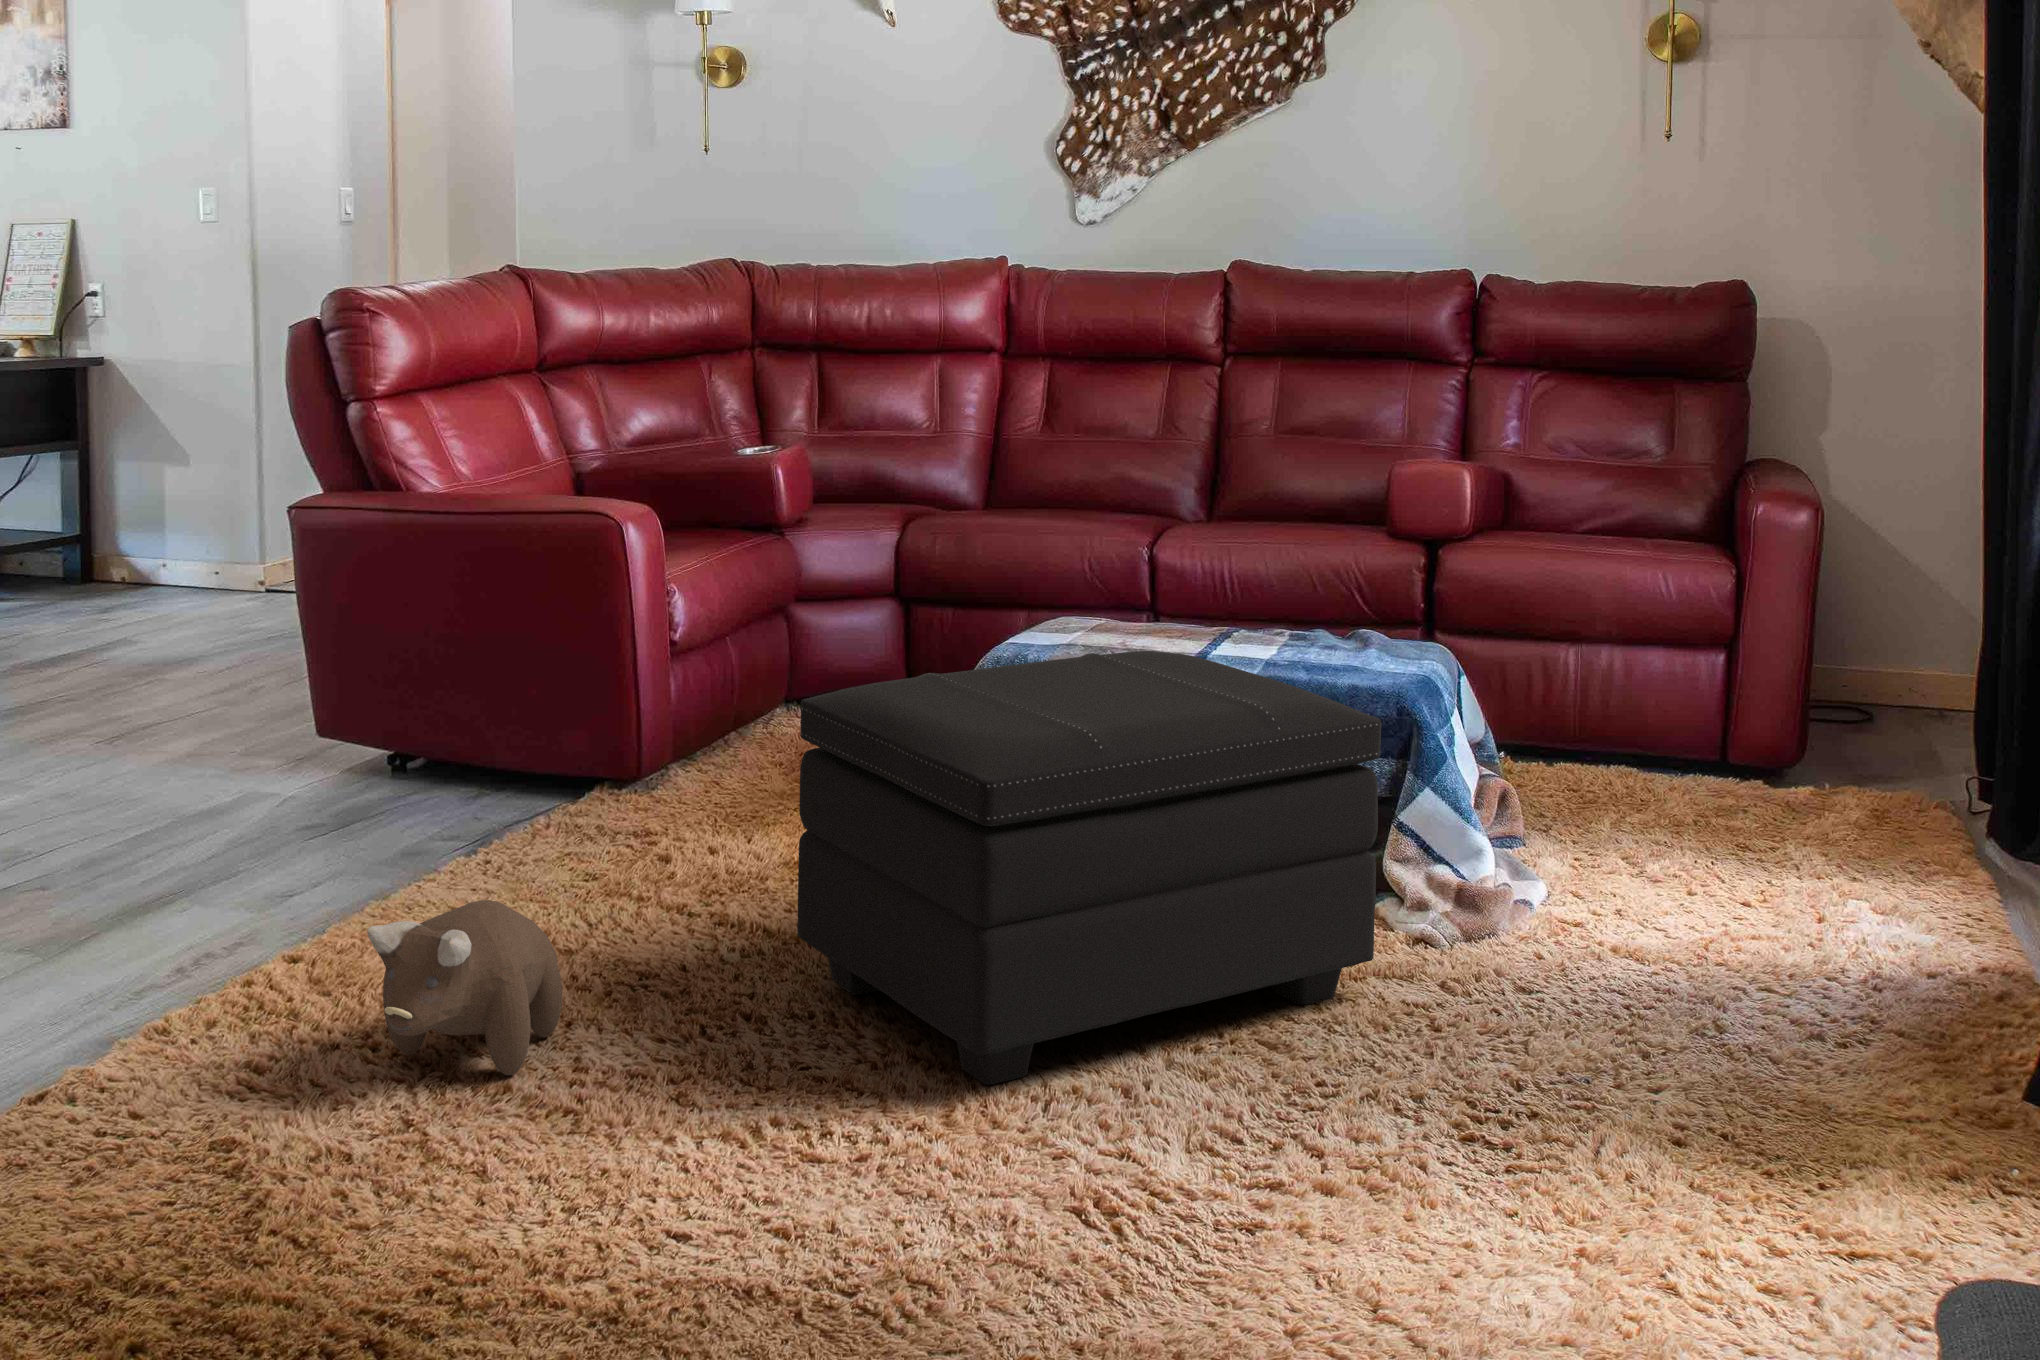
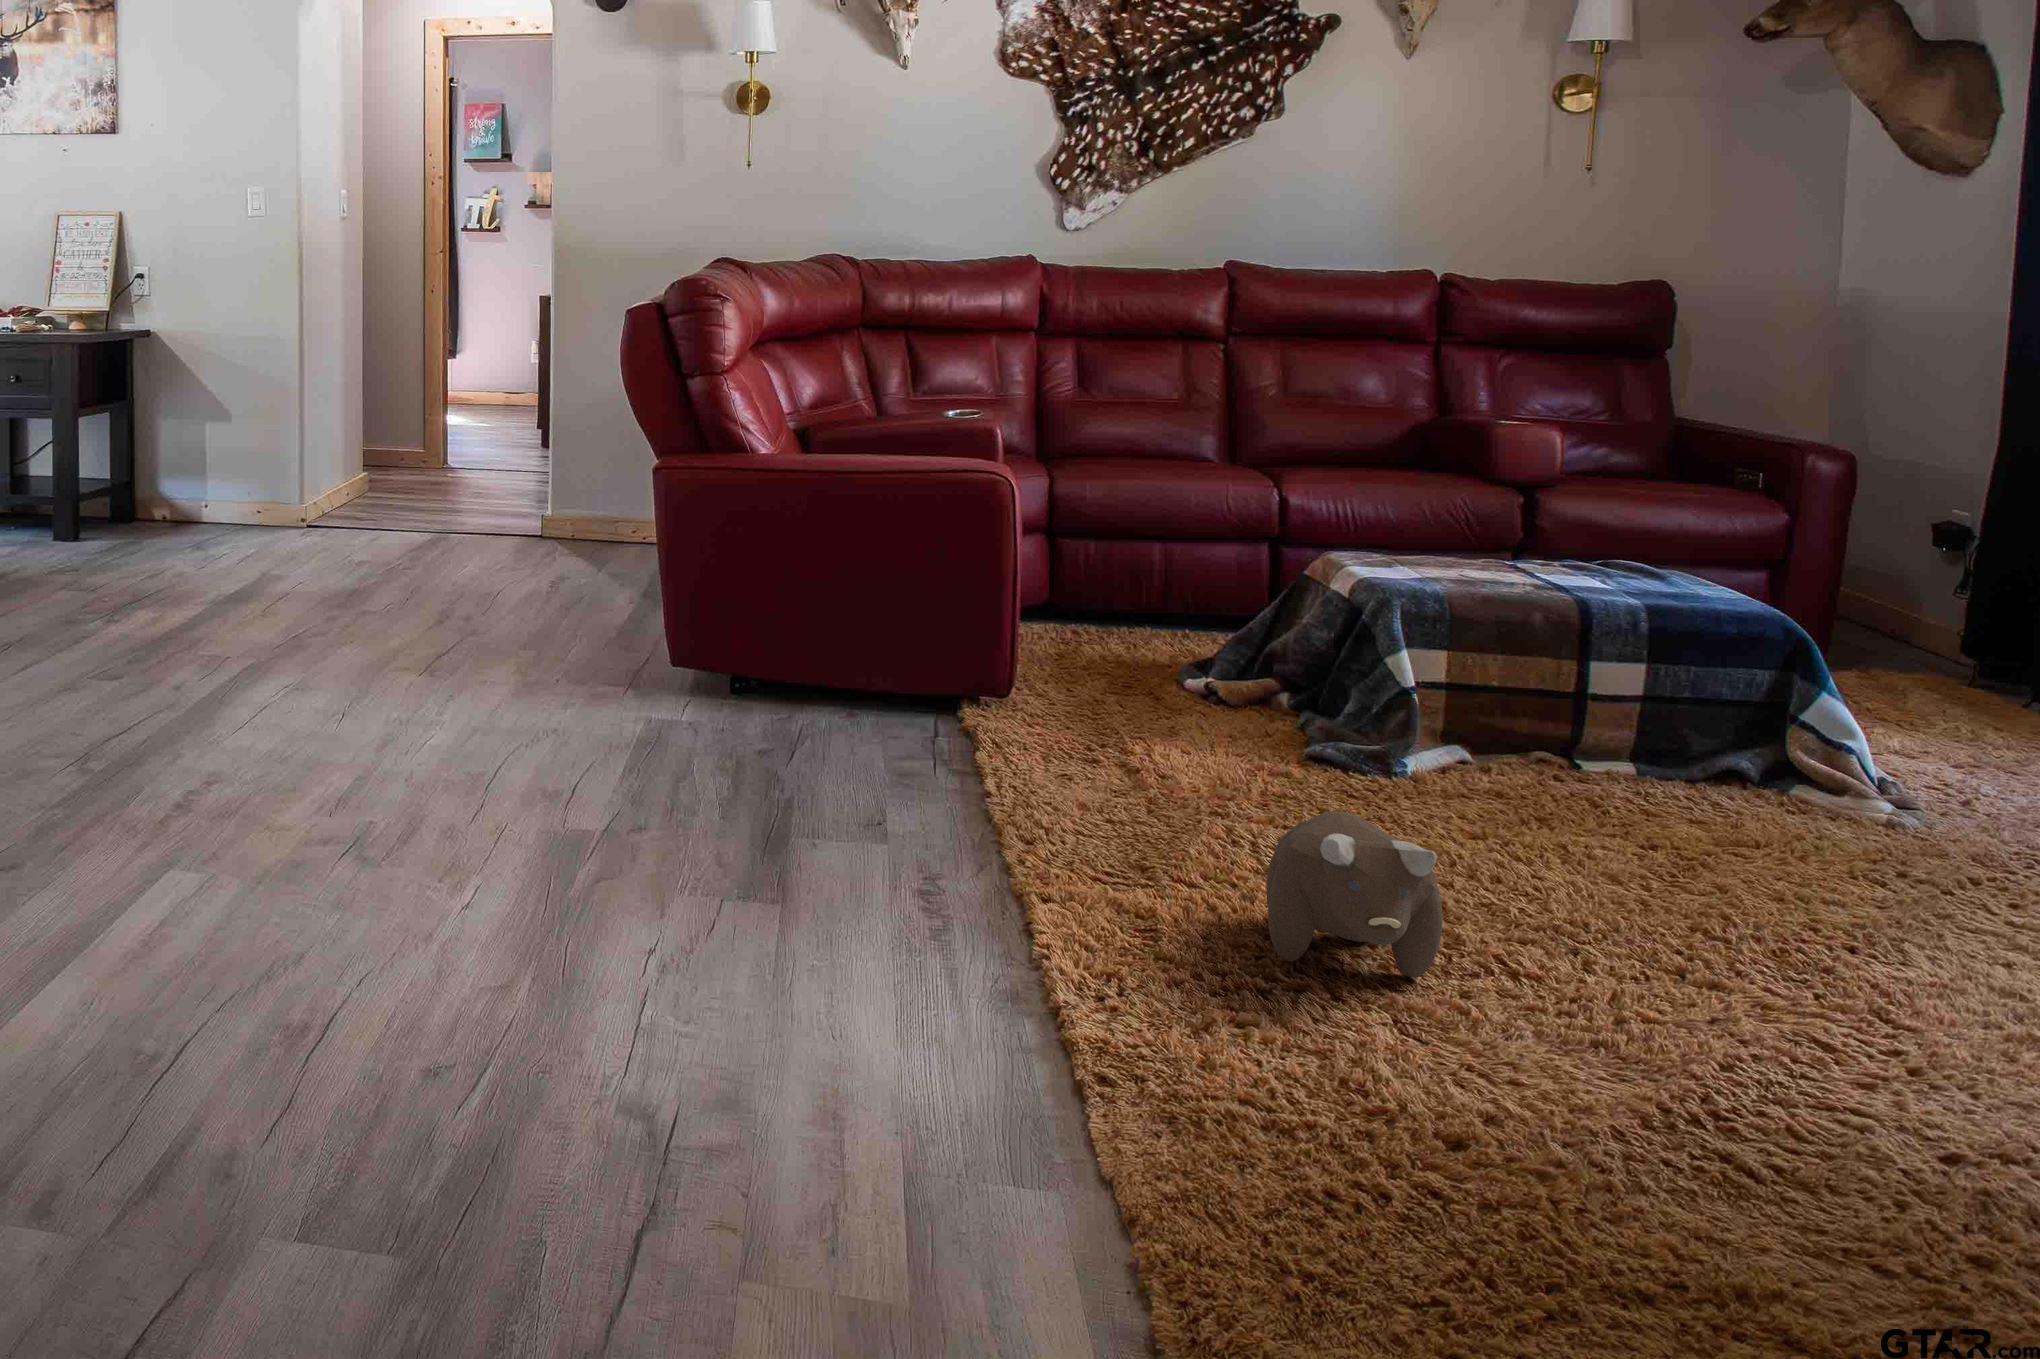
footstool: present [797,651,1381,1085] -> none [1470,581,1966,968]

